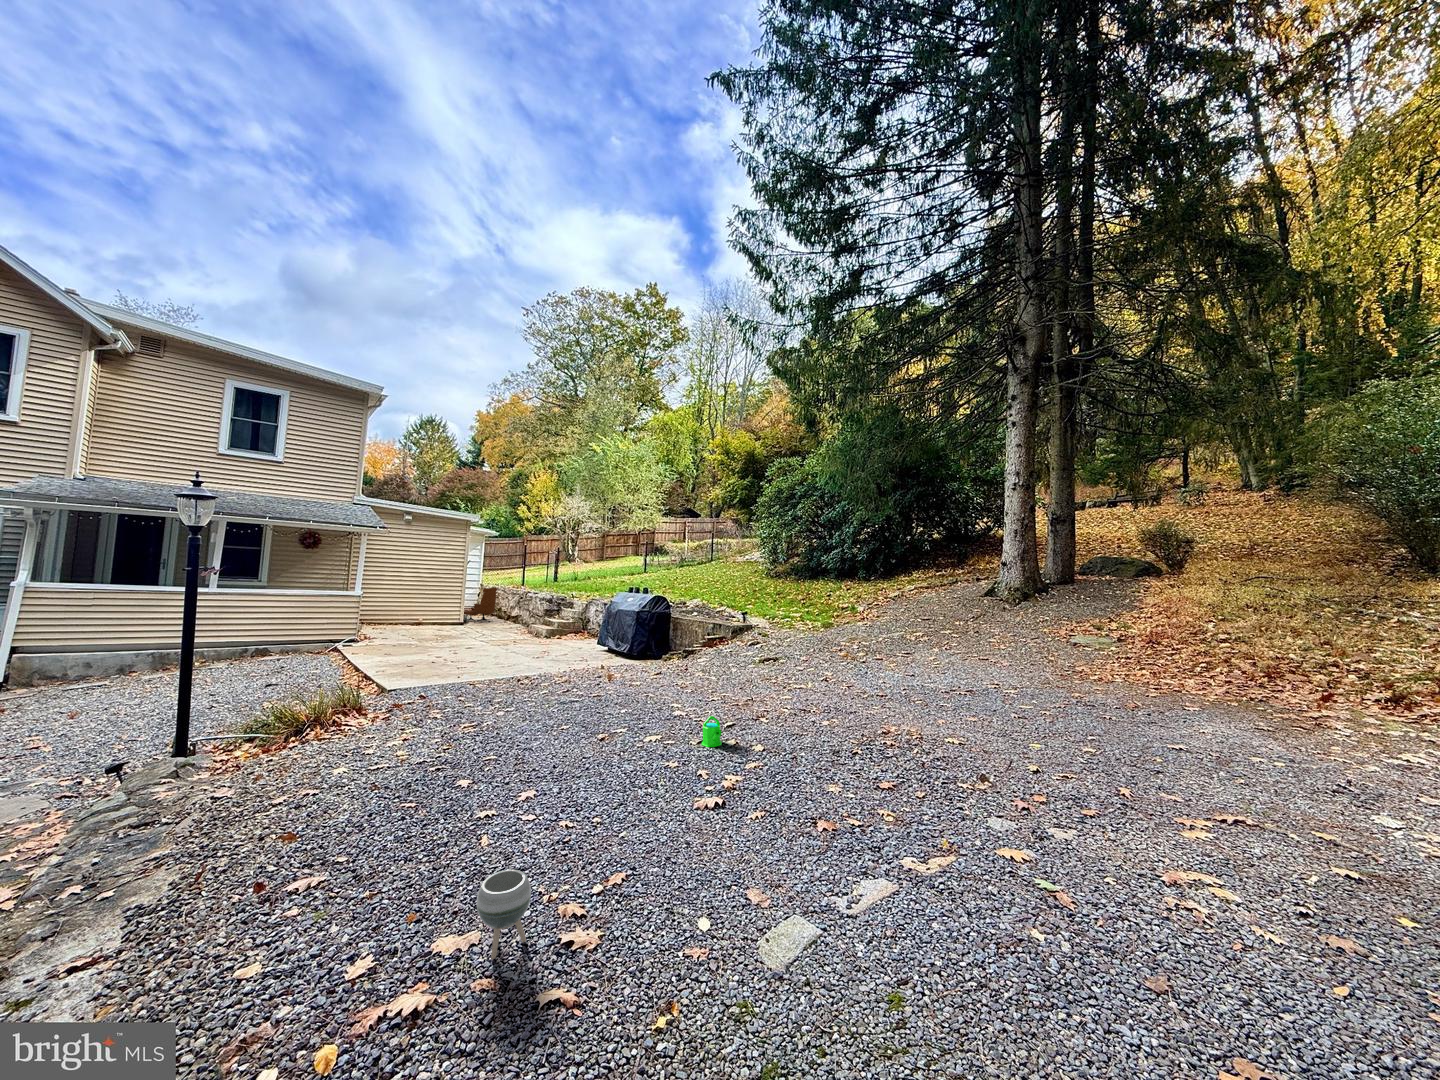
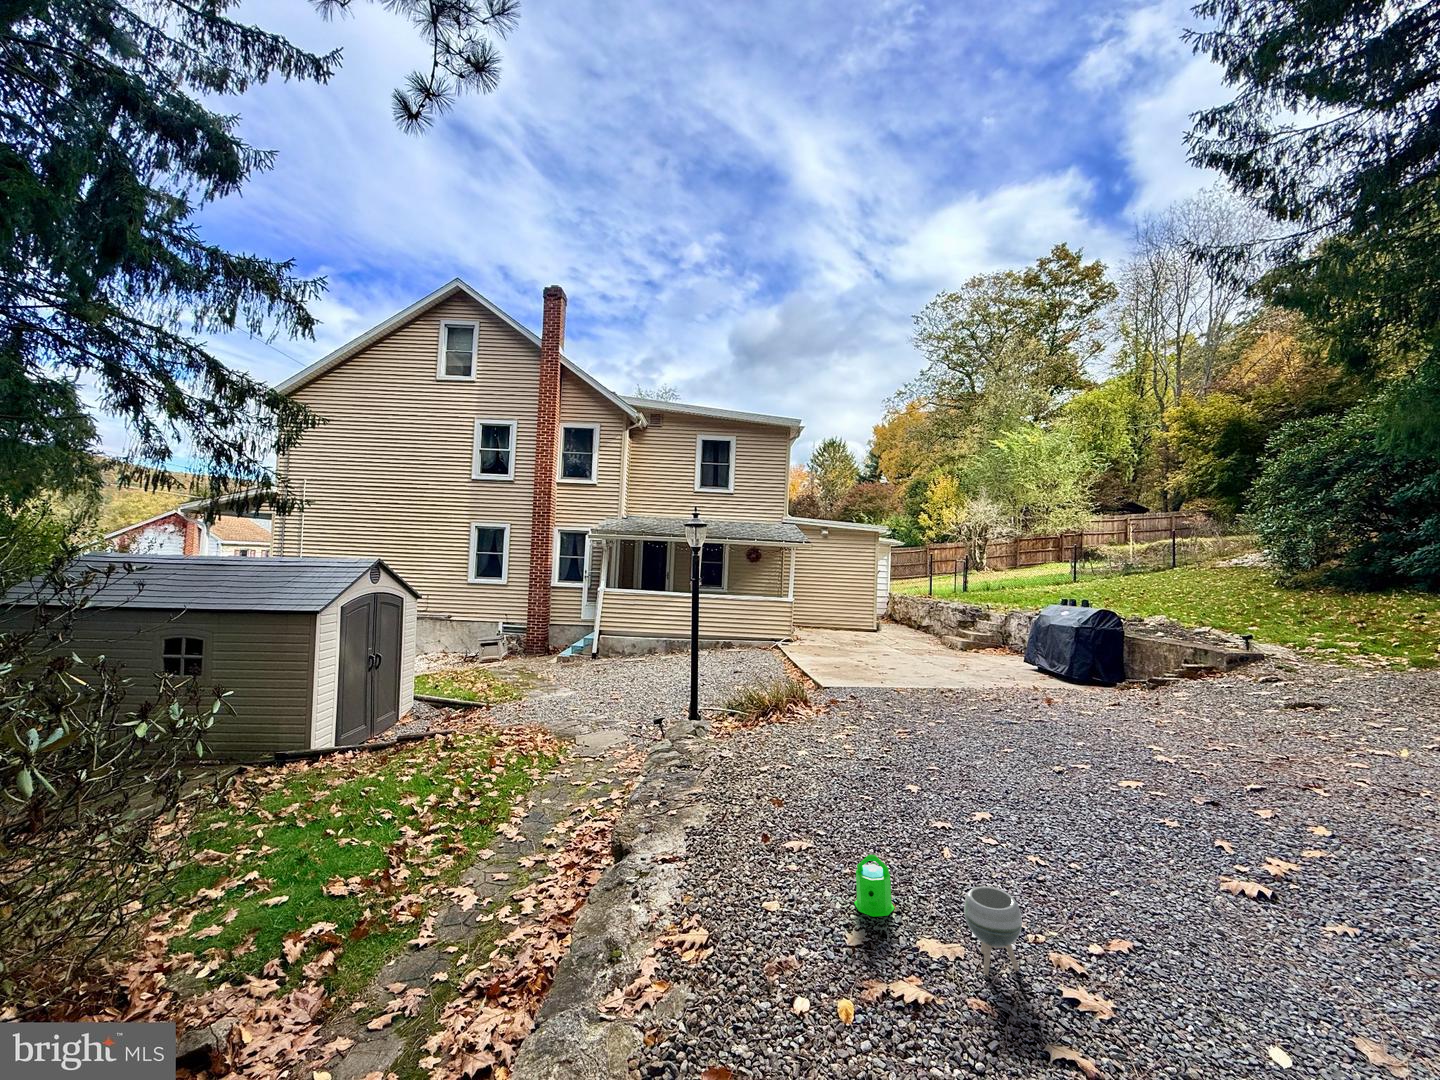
lounge chair: present [464,588,497,623] -> none [875,598,907,633]
watering can: present [702,716,722,747] -> present [854,854,895,917]

